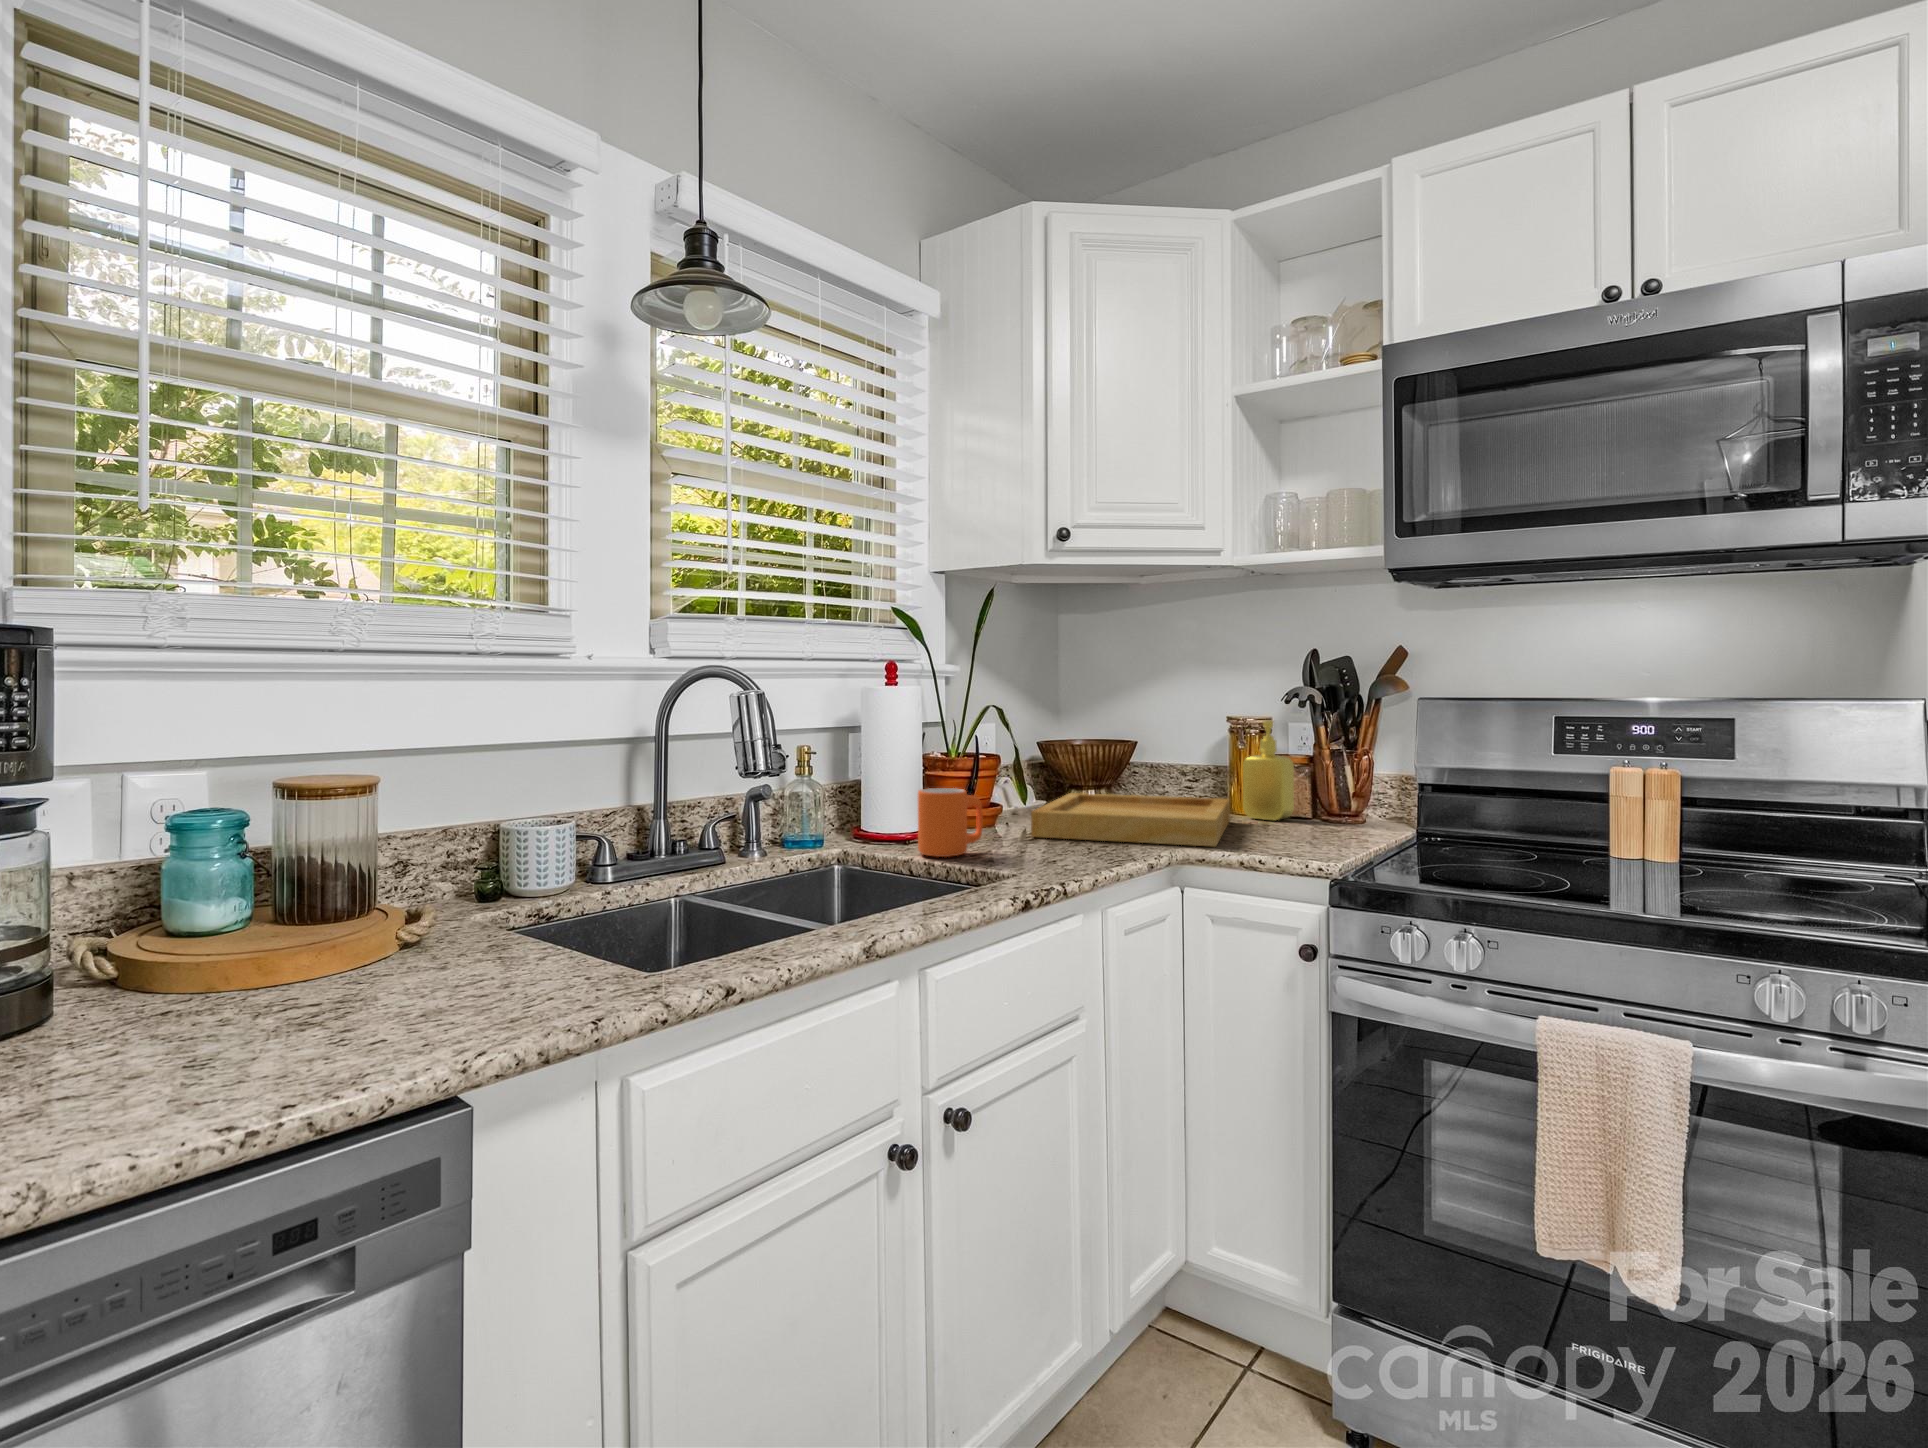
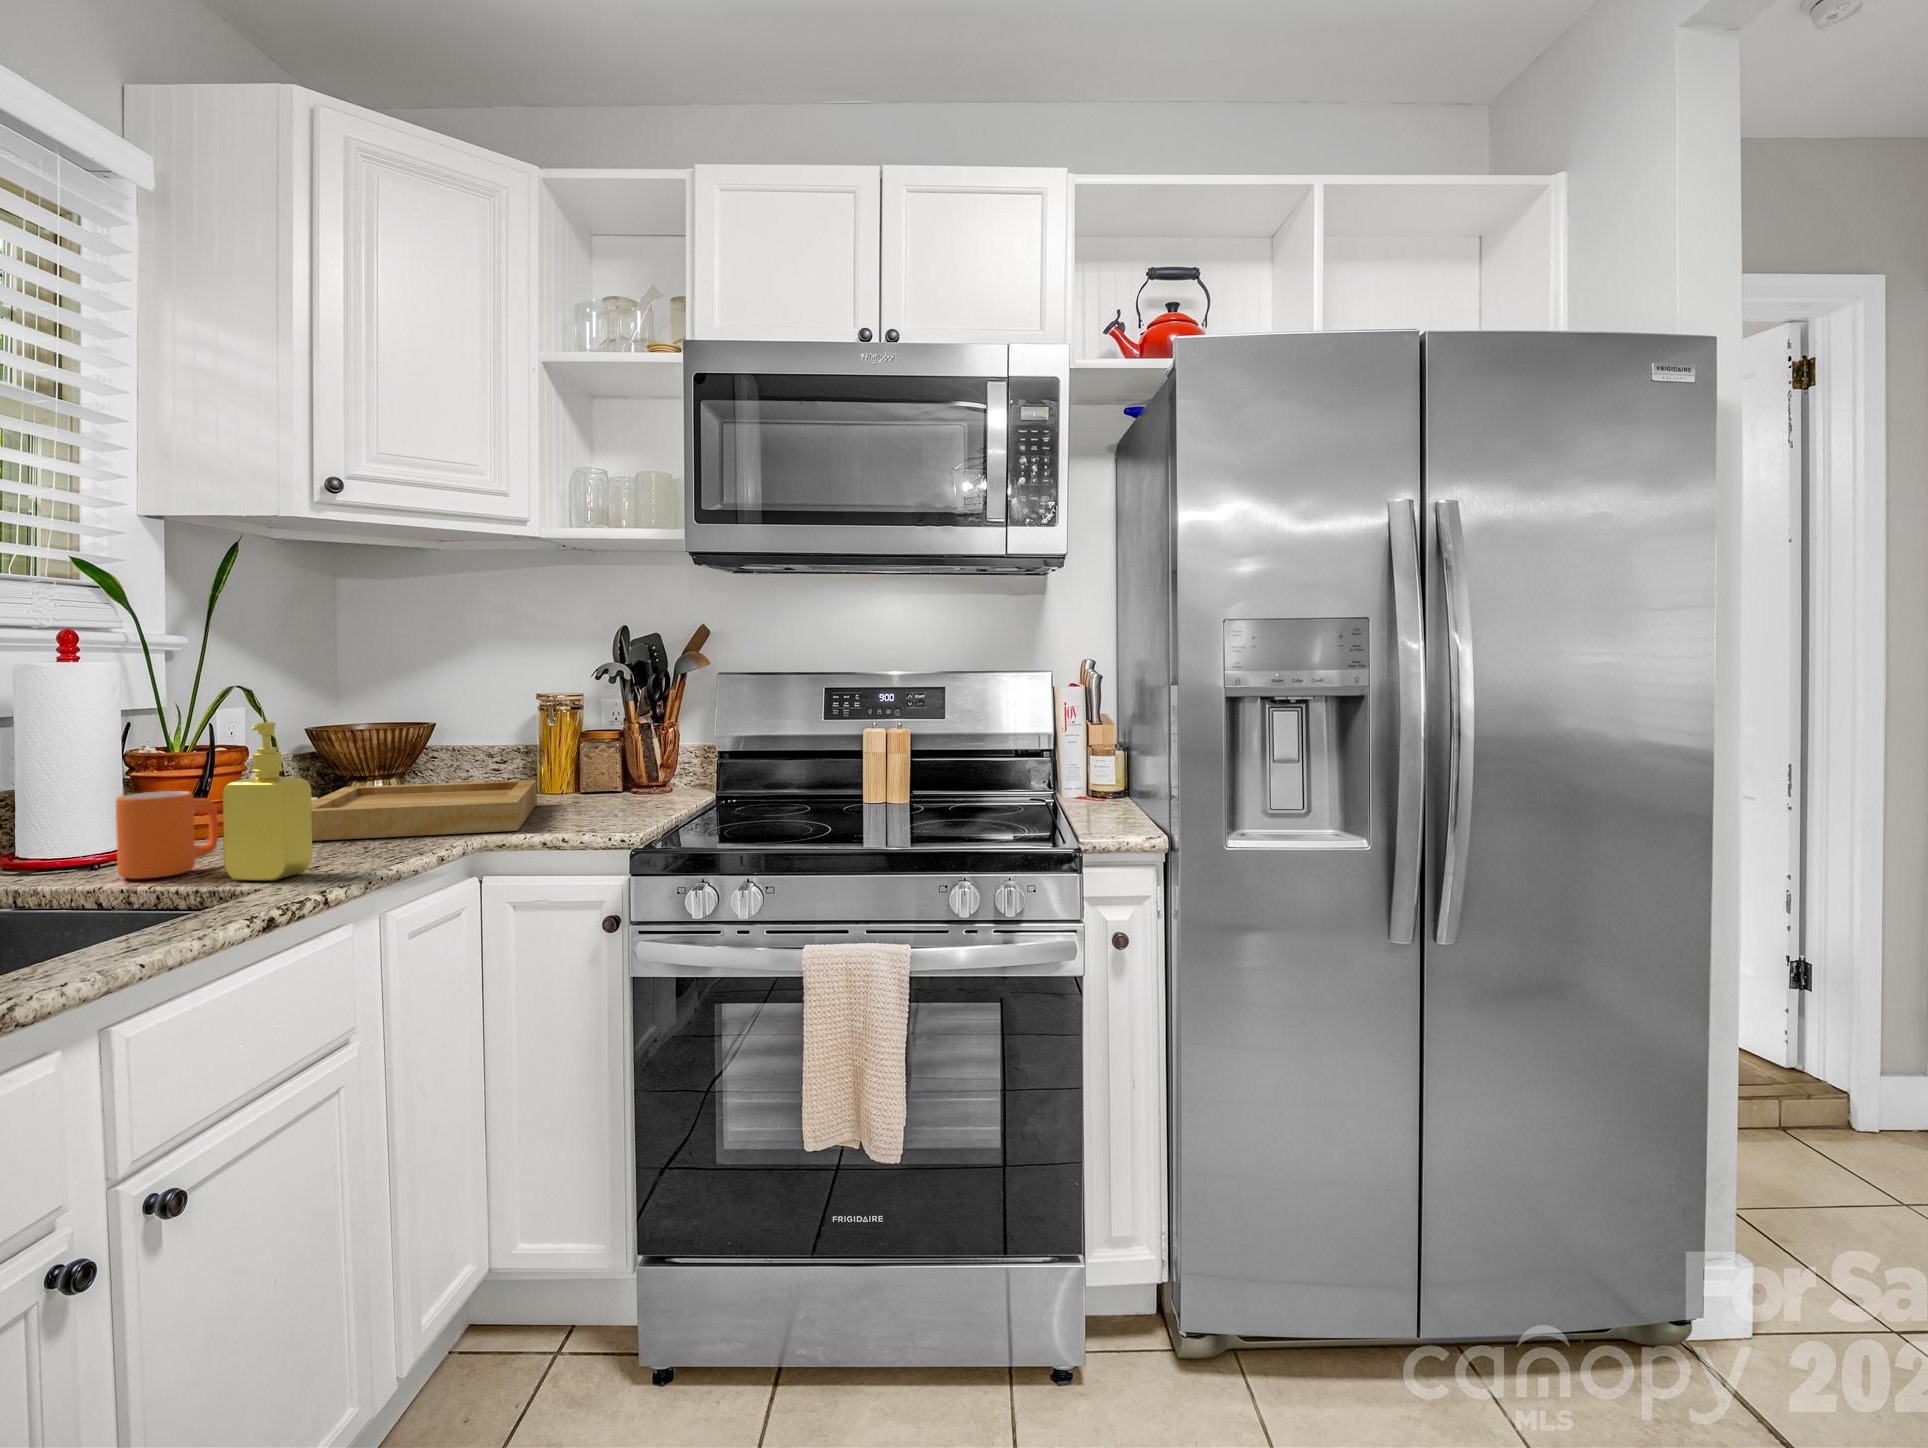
soap dispenser: present [1243,720,1294,820] -> present [223,722,312,881]

